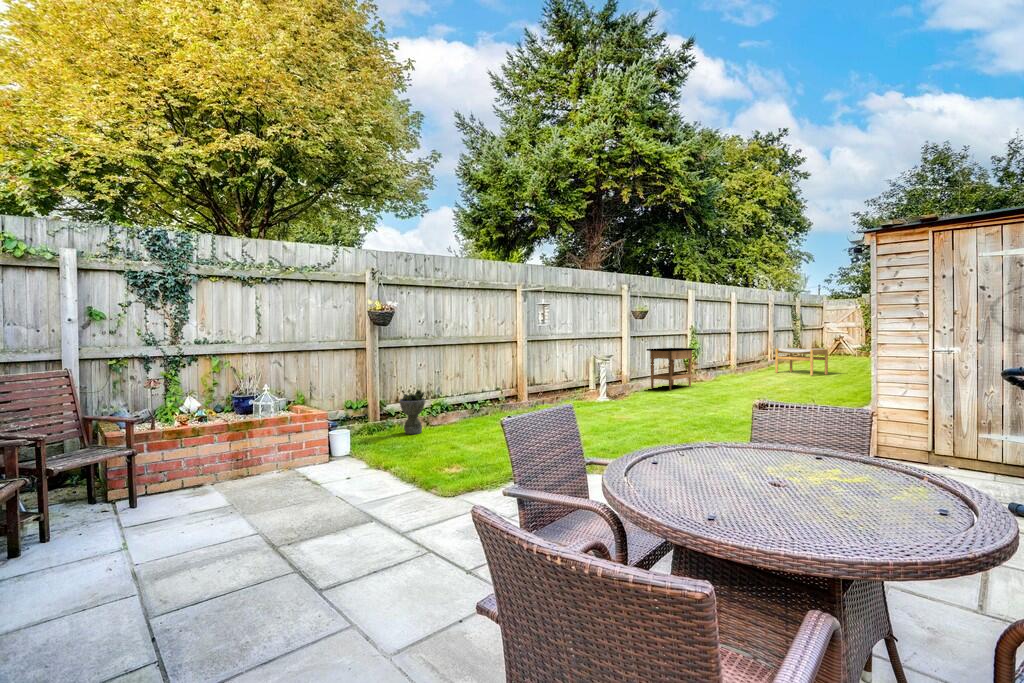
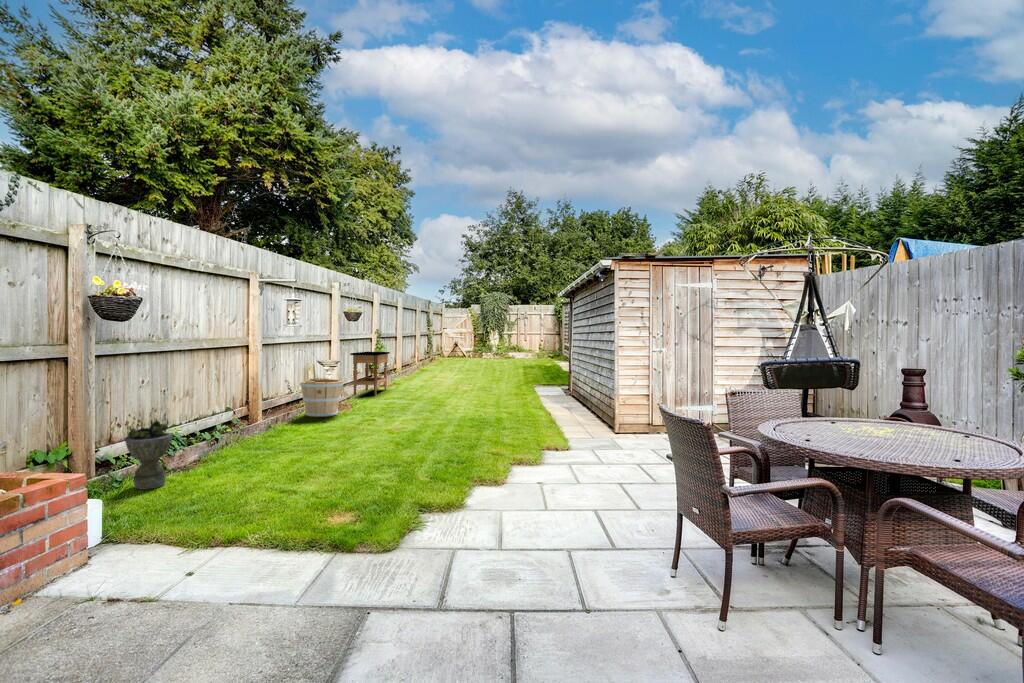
footstool: present [775,348,828,376] -> none [431,350,472,374]
wooden bucket: none [575,370,612,403] -> present [300,378,344,417]

